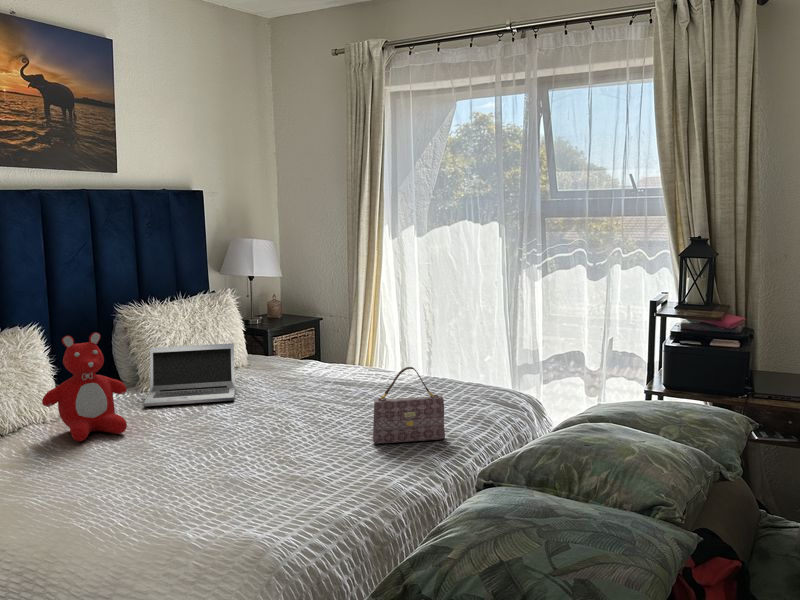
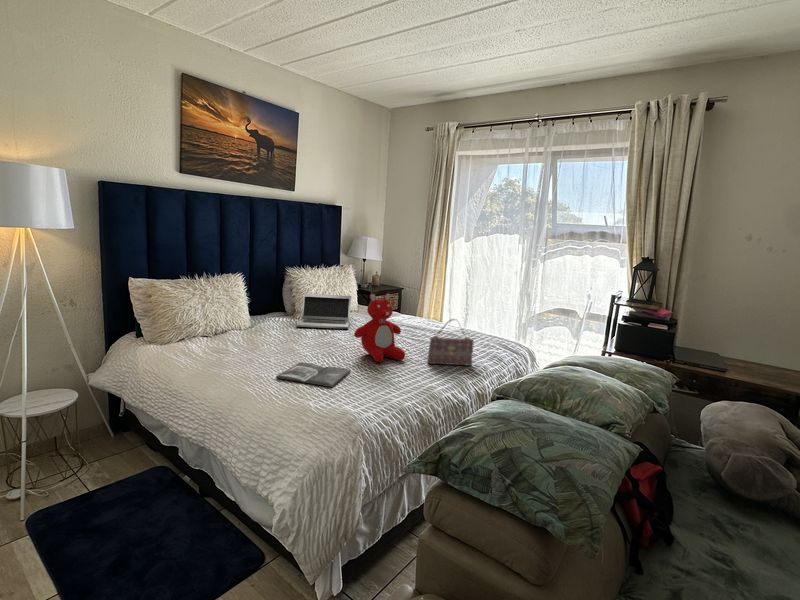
teddy bear: present [42,332,127,441] -> present [354,293,405,362]
magazine: none [124,467,248,502] -> present [276,362,350,387]

